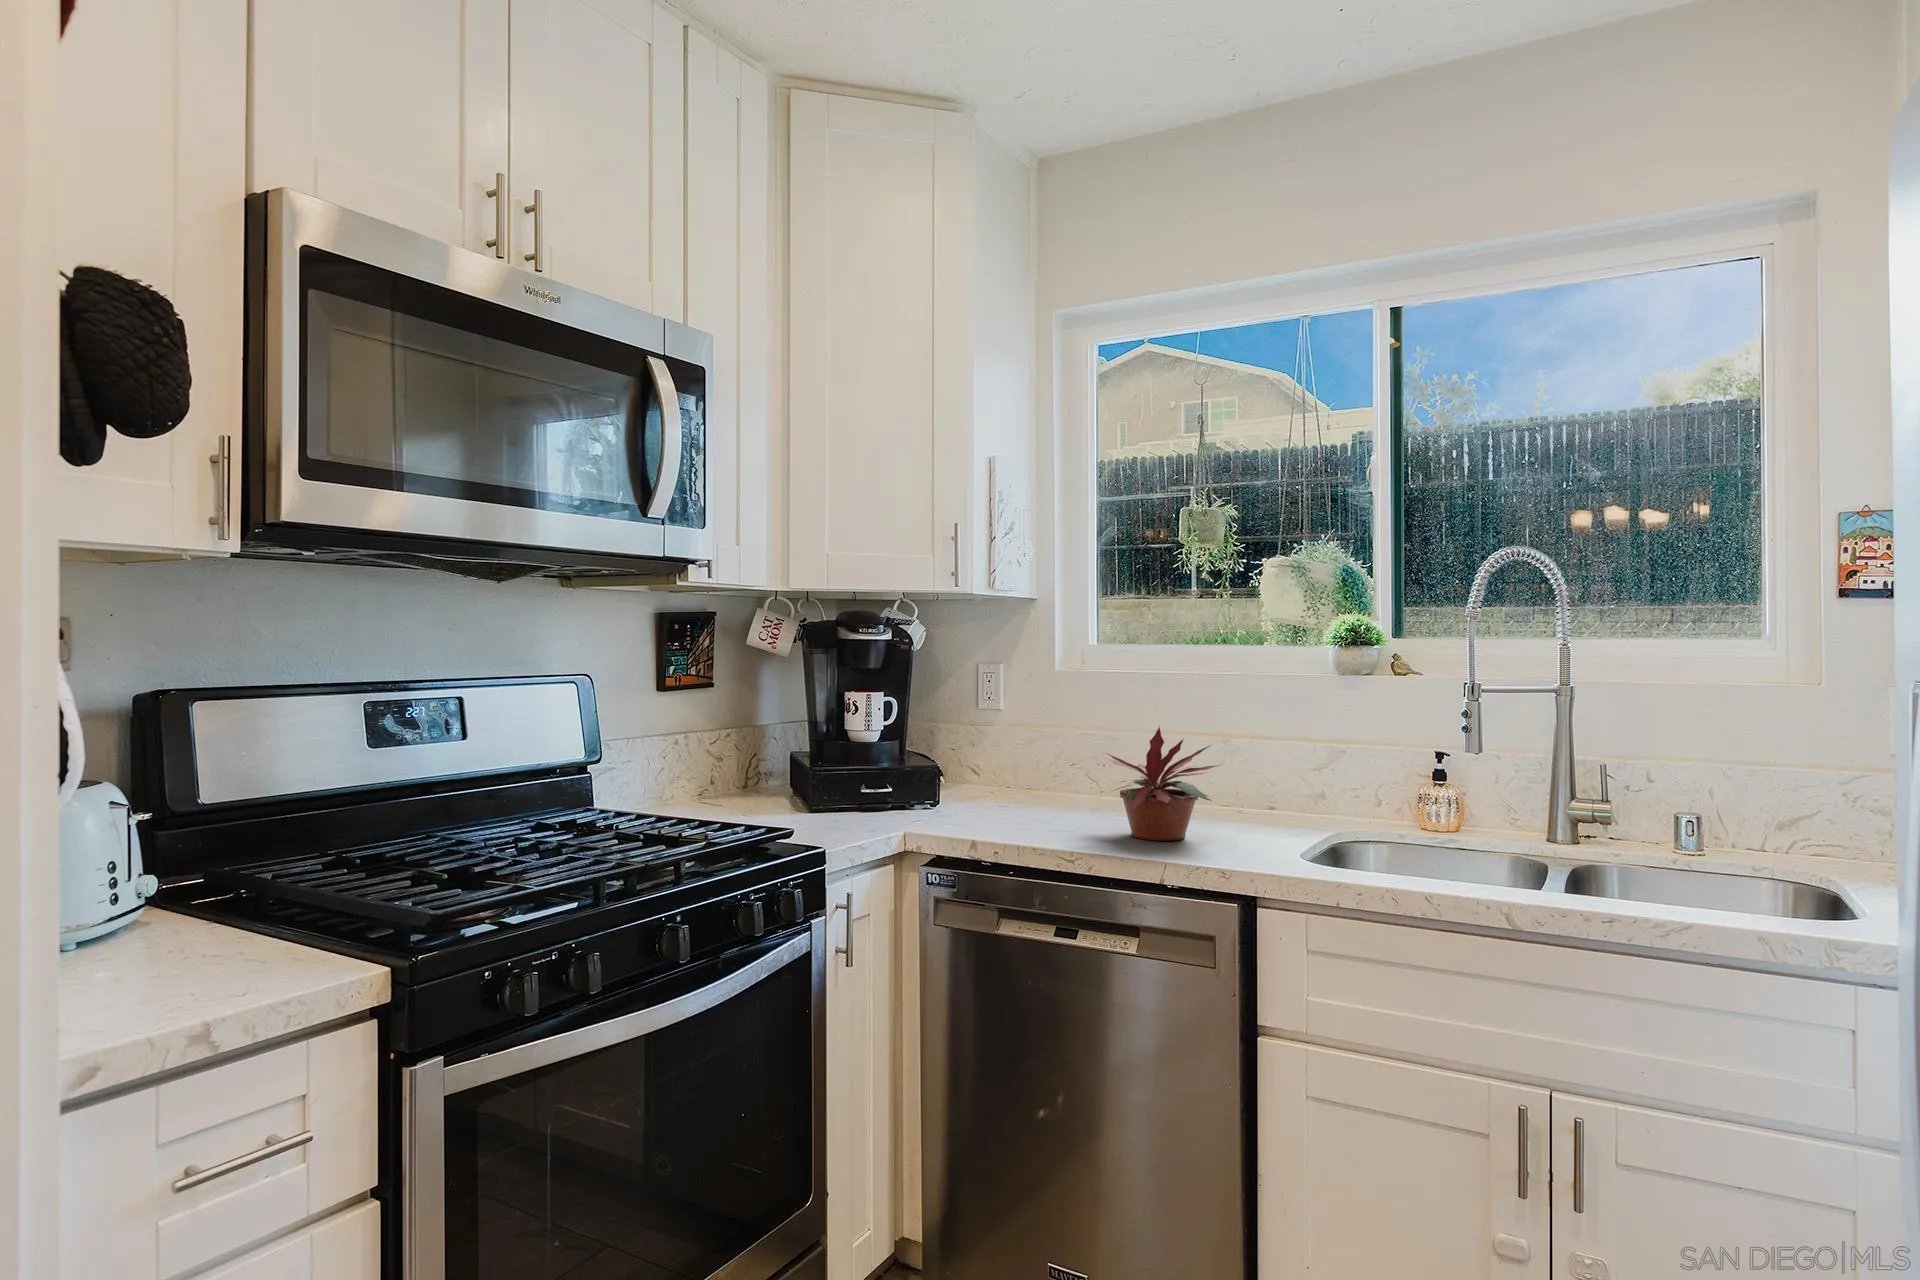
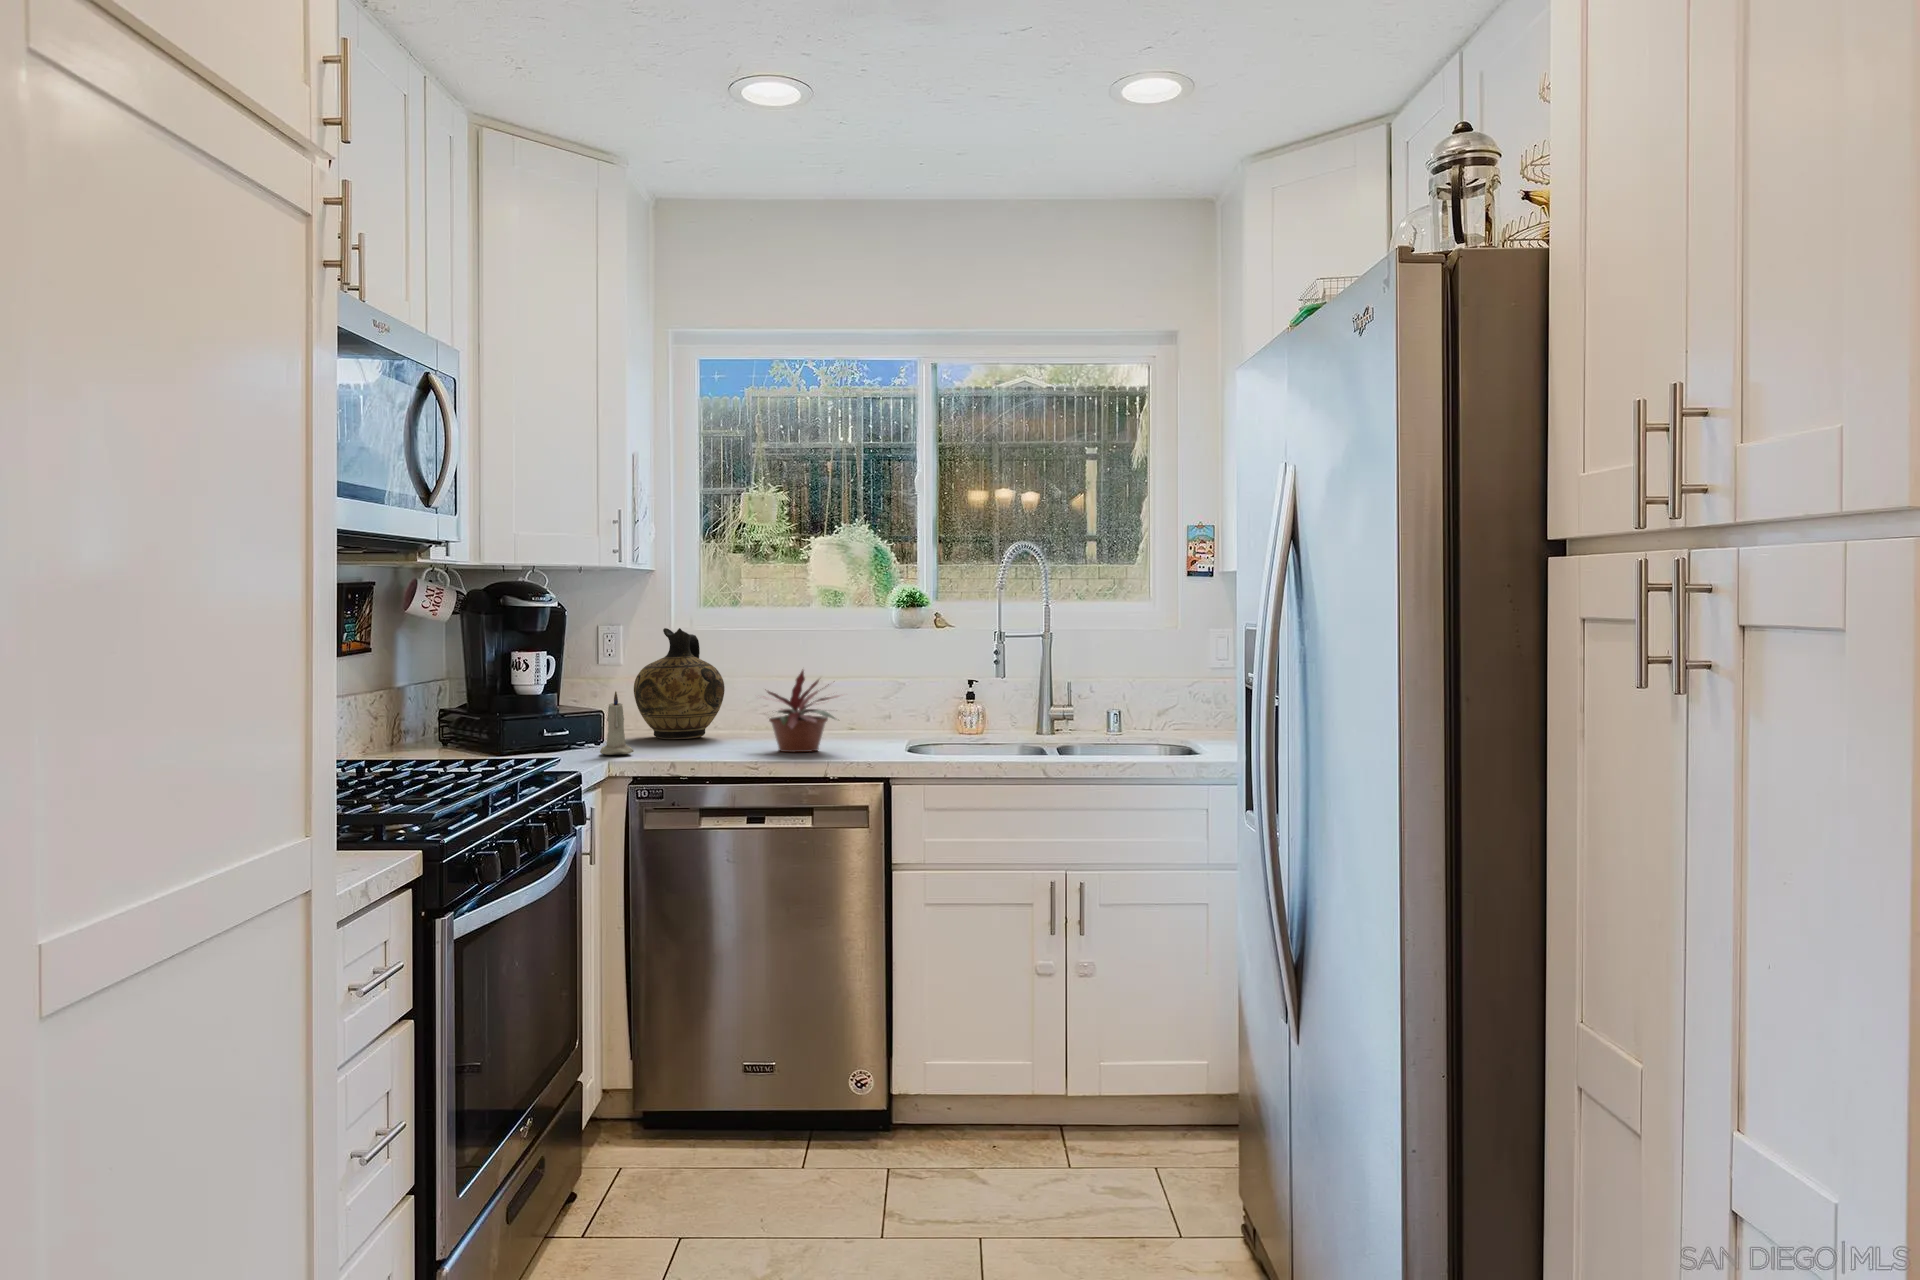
ceramic jug: none [998,668,1105,803] -> present [634,628,725,739]
candle: none [908,744,948,823] -> present [600,692,633,755]

